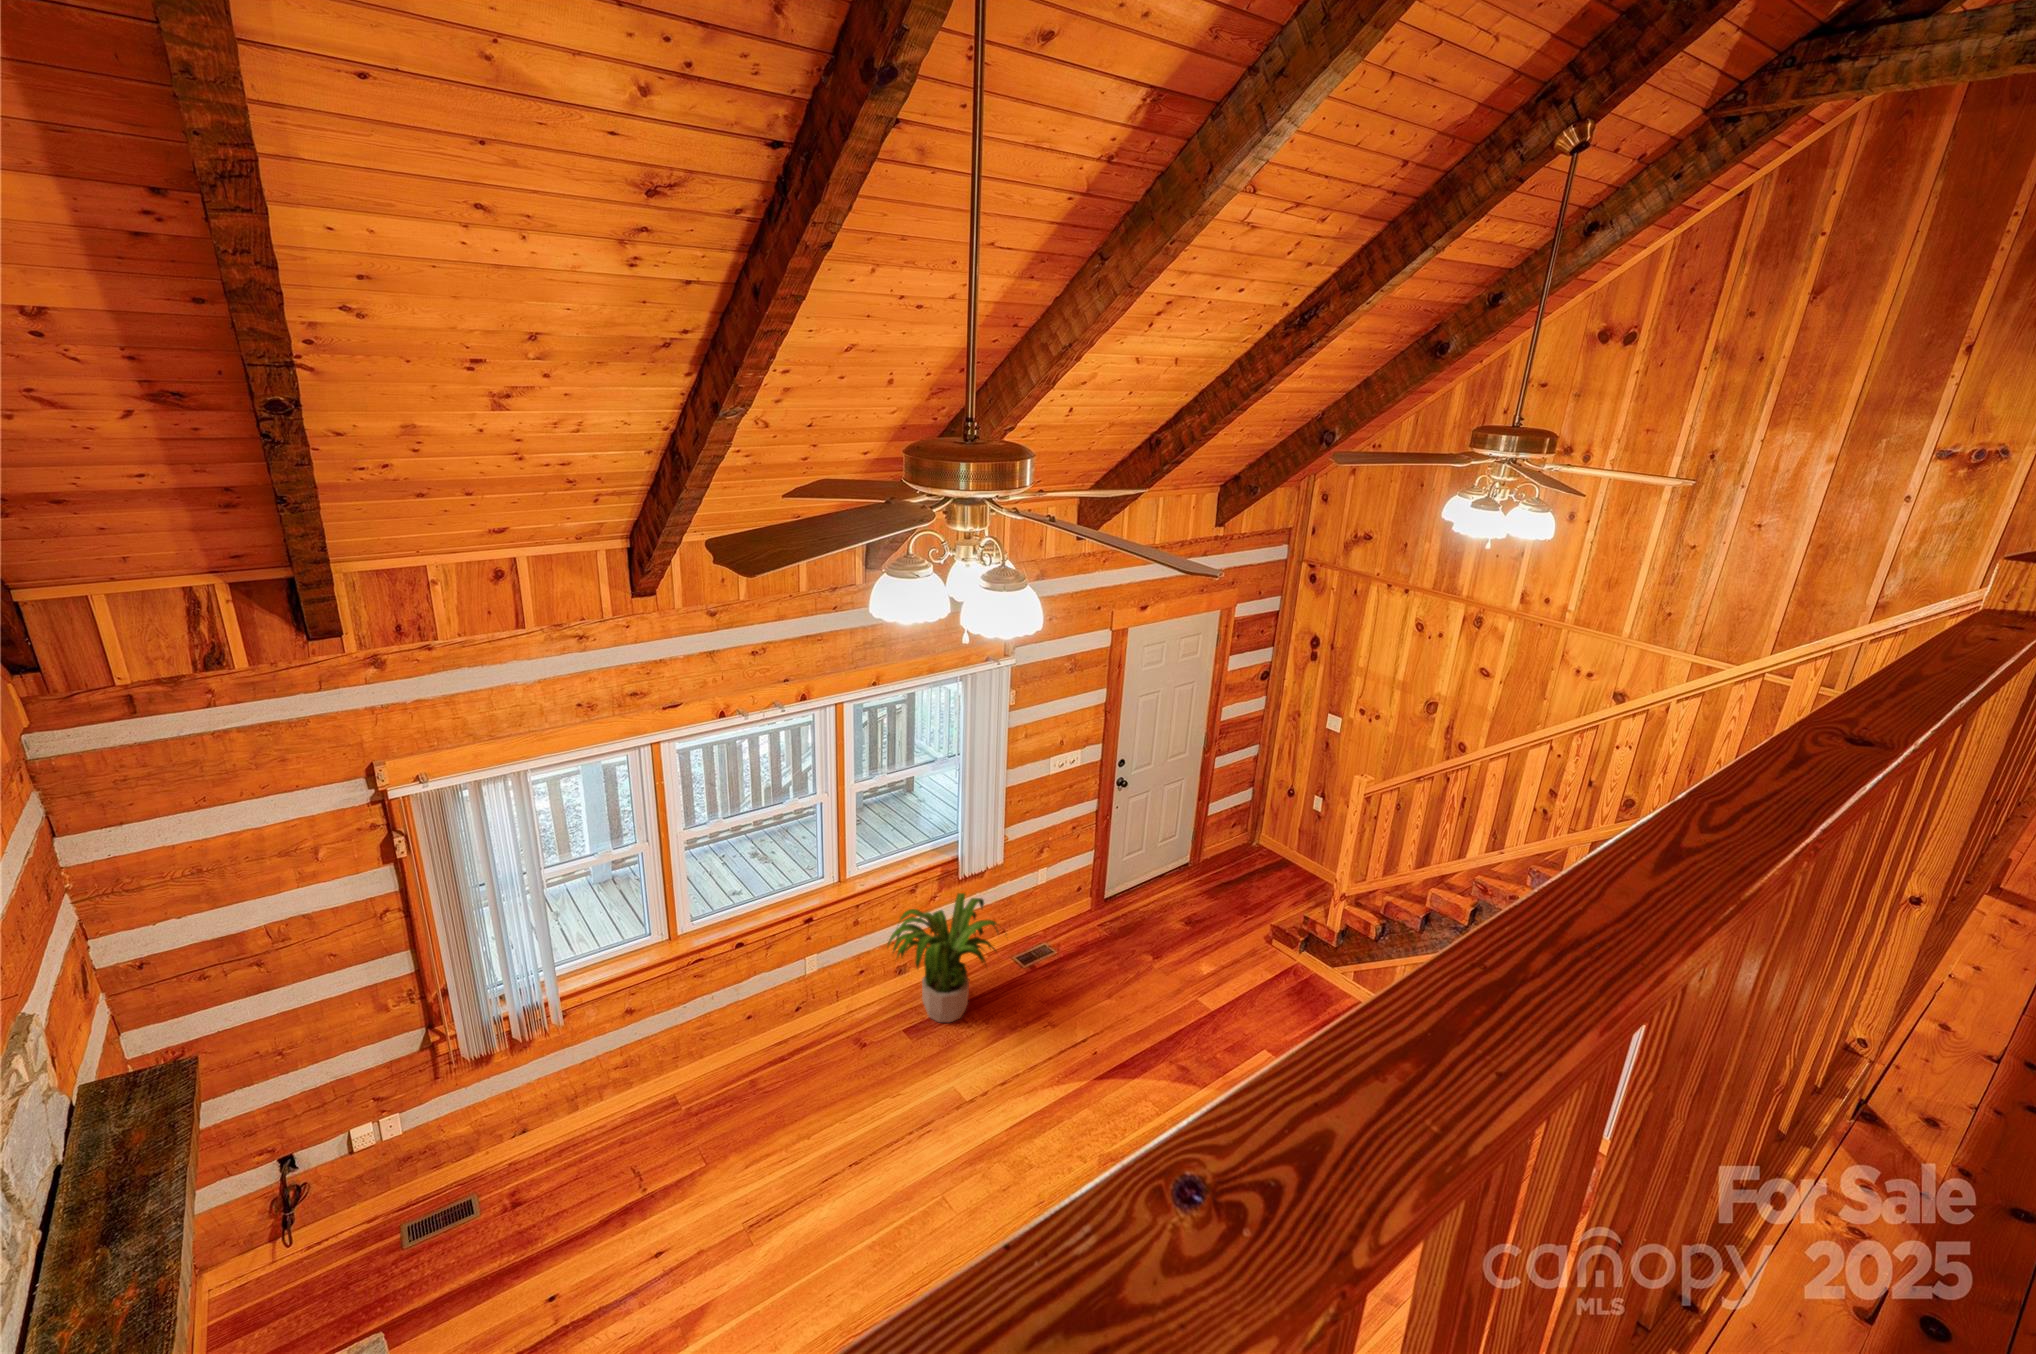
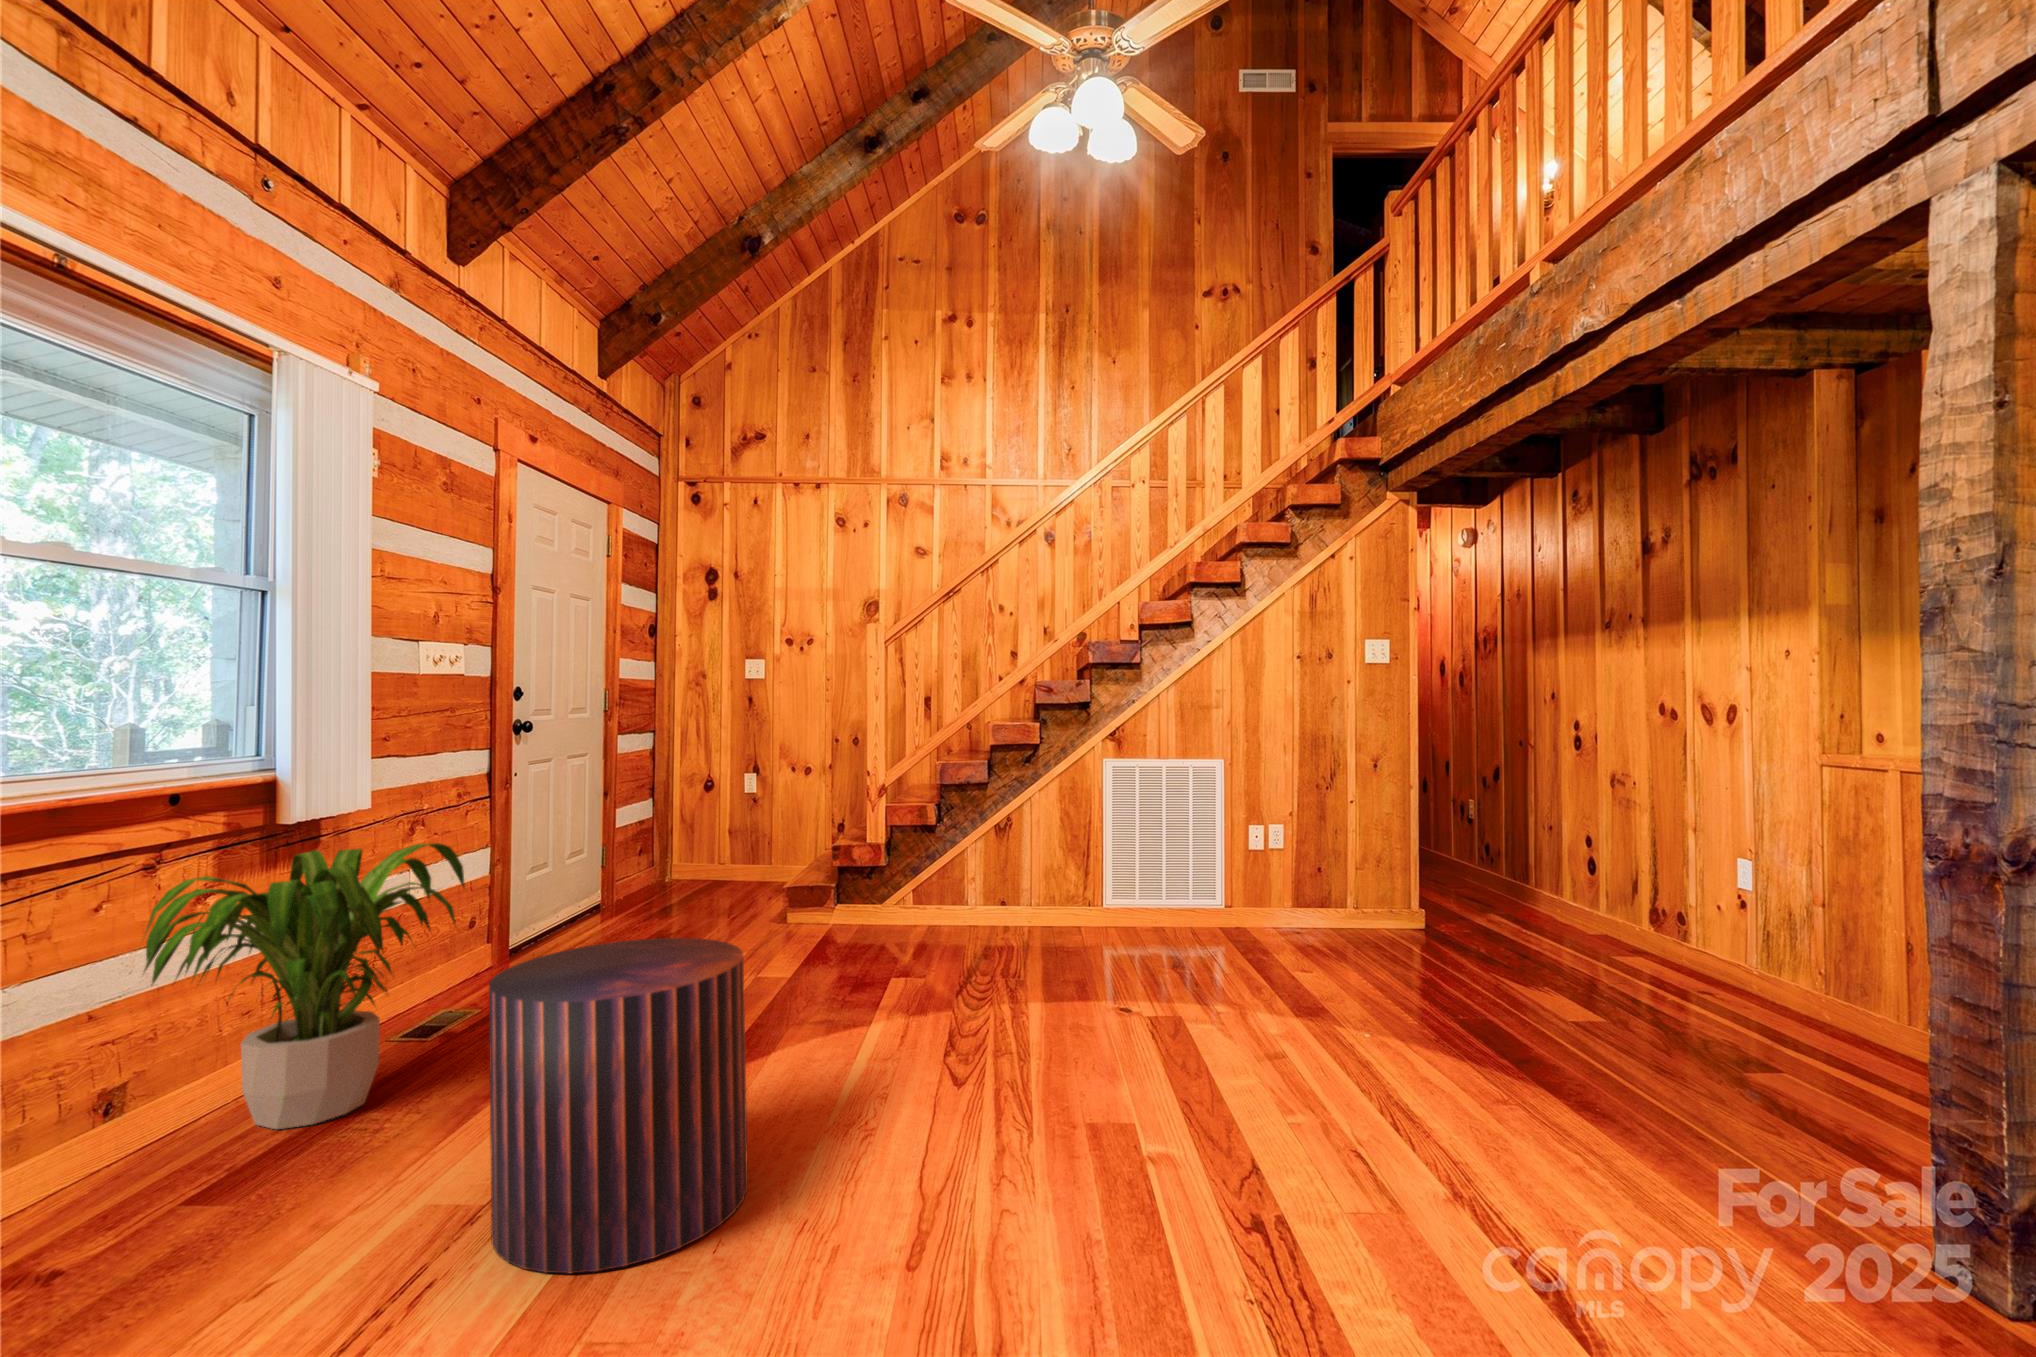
pouf: none [923,1044,1024,1199] -> present [489,938,748,1273]

